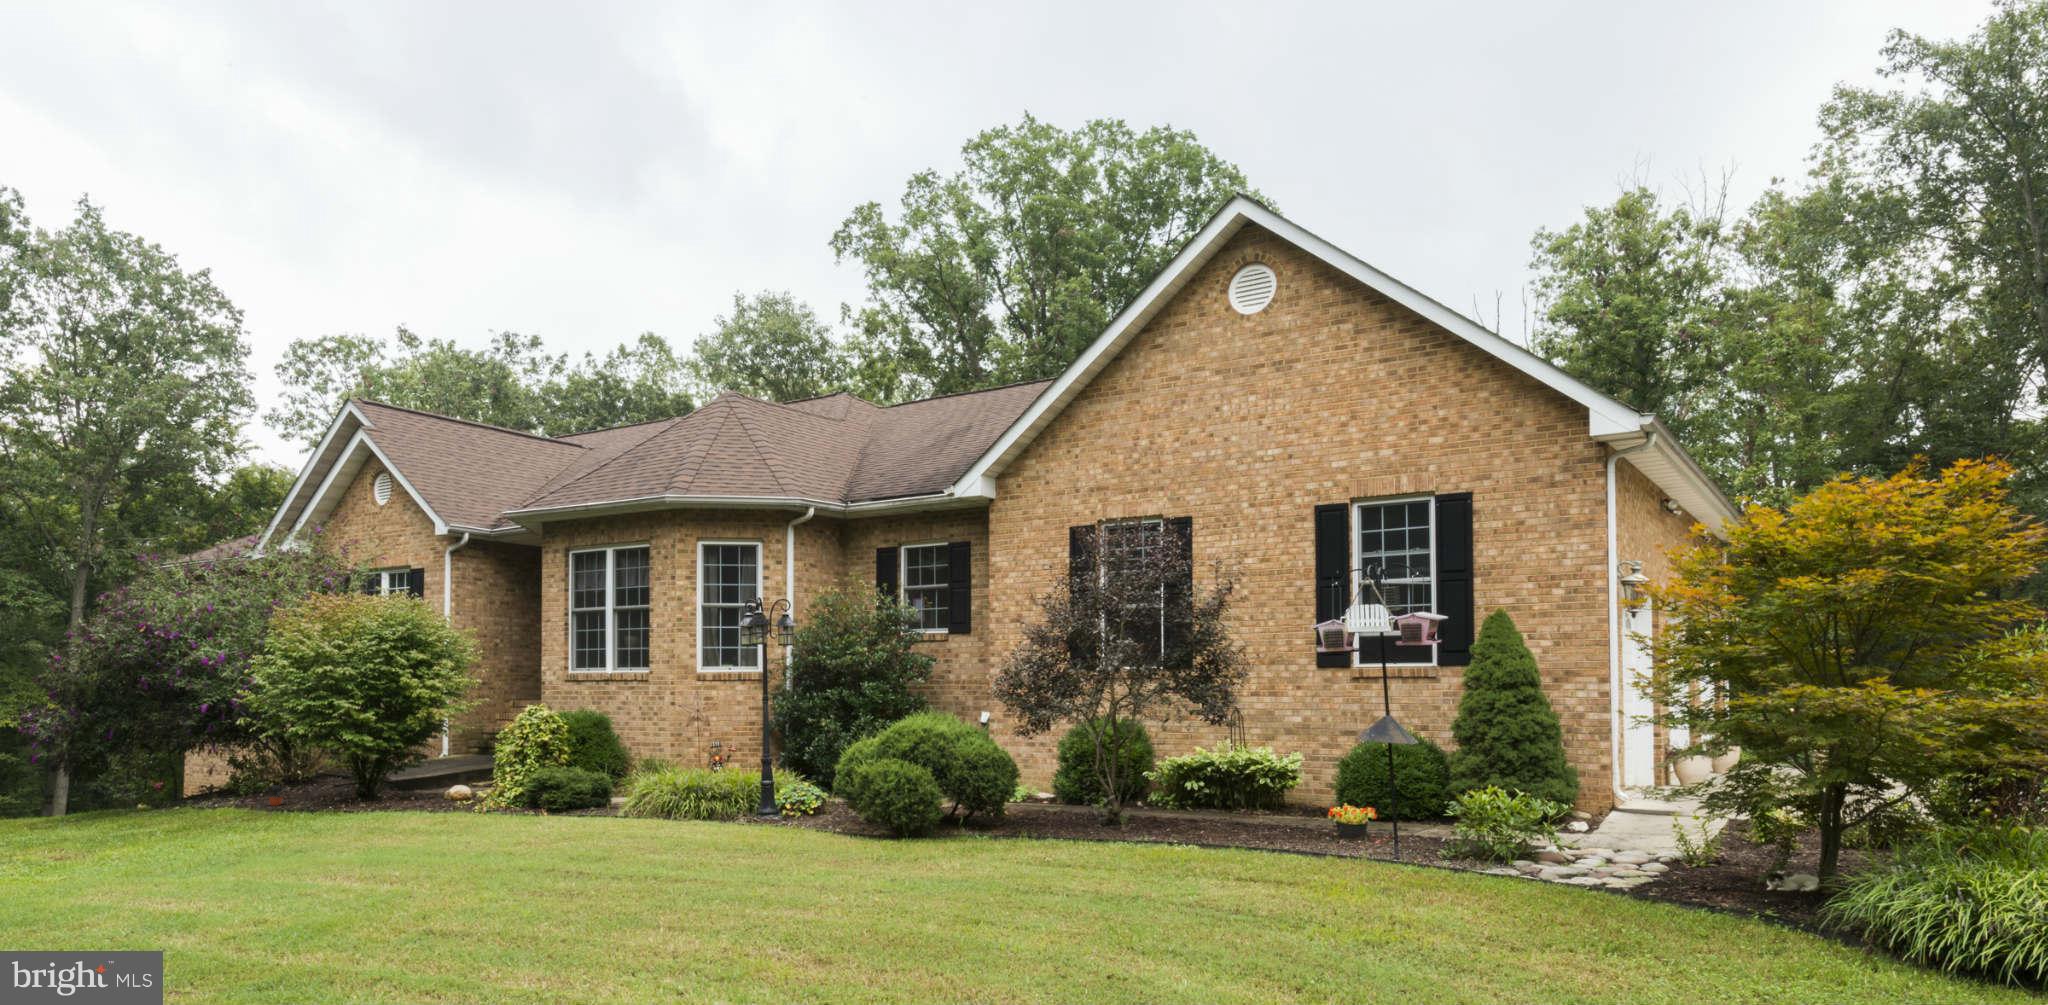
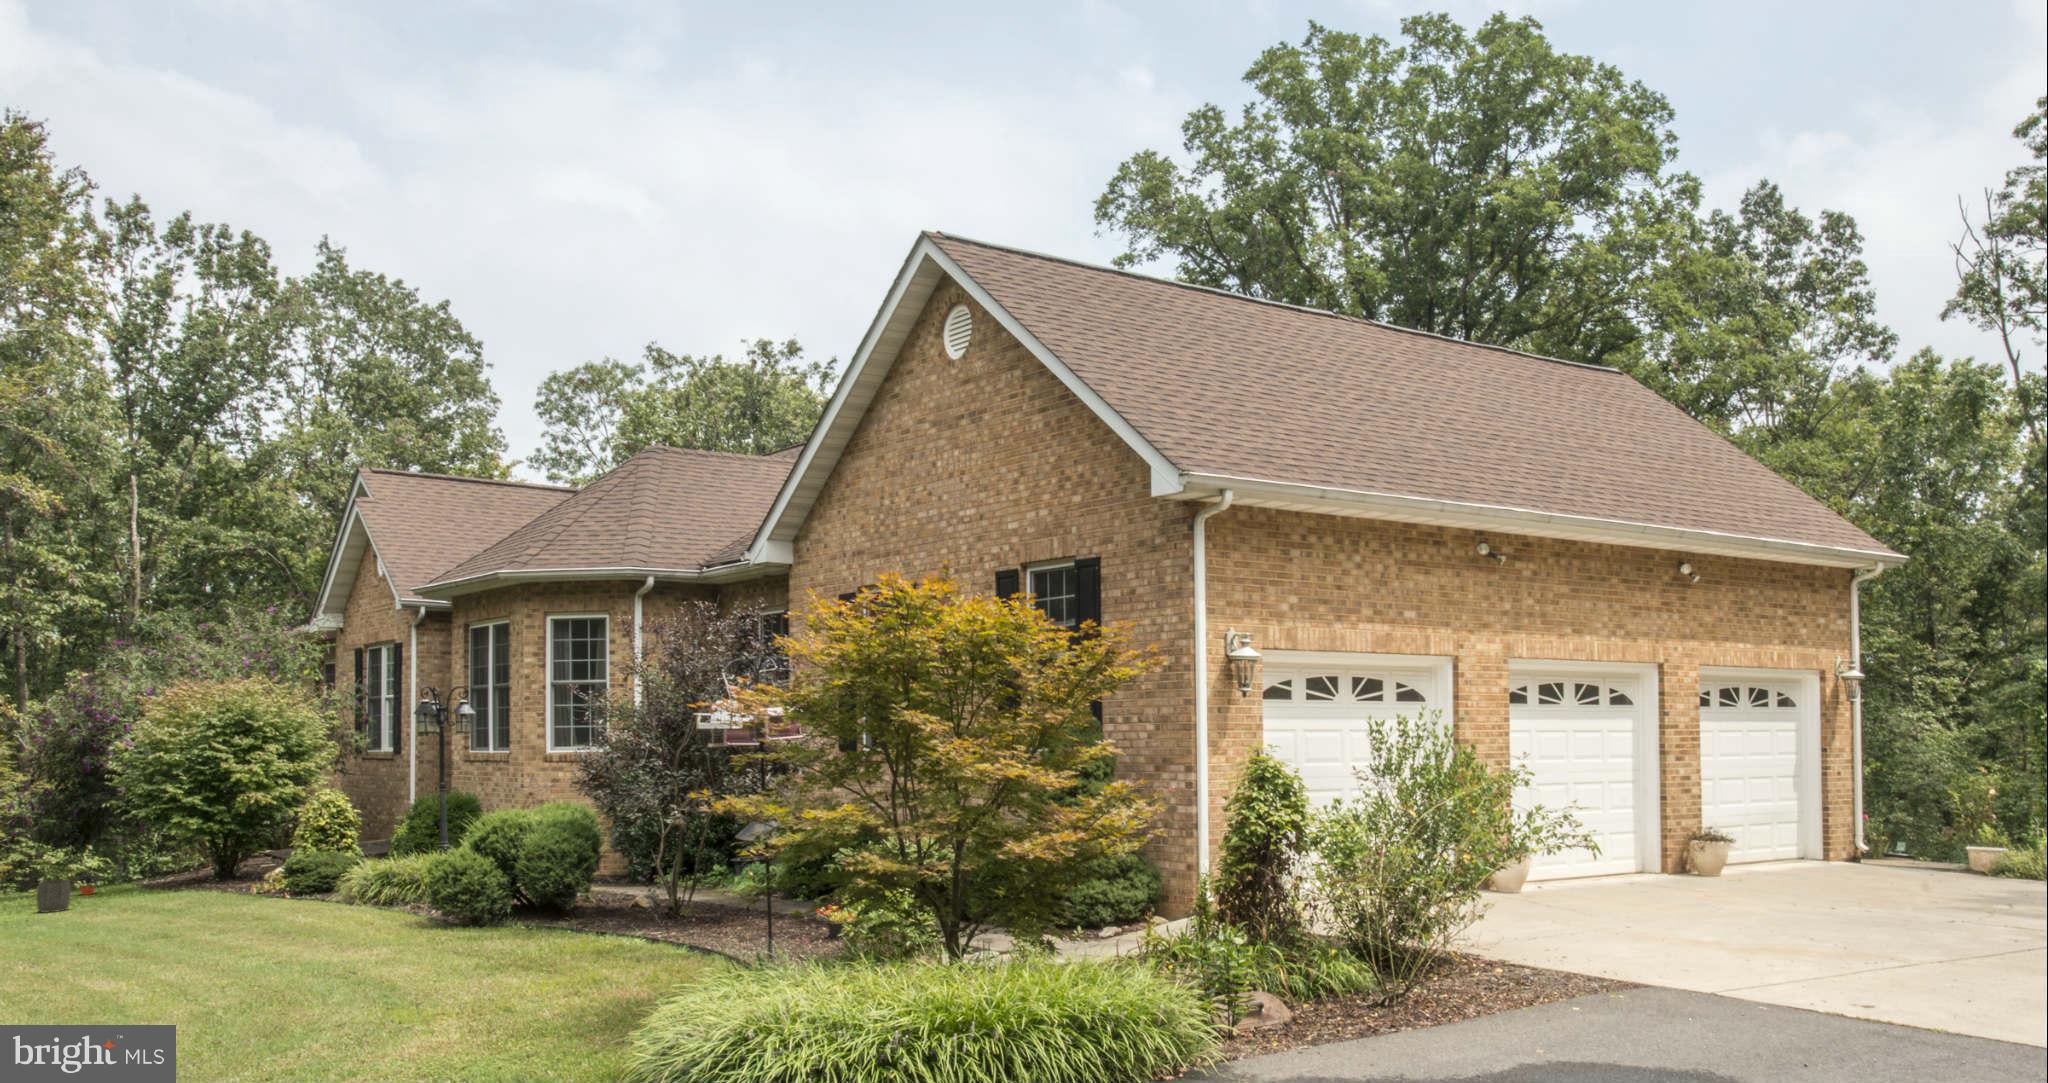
woven basket: none [214,791,246,822] -> present [36,879,71,912]

